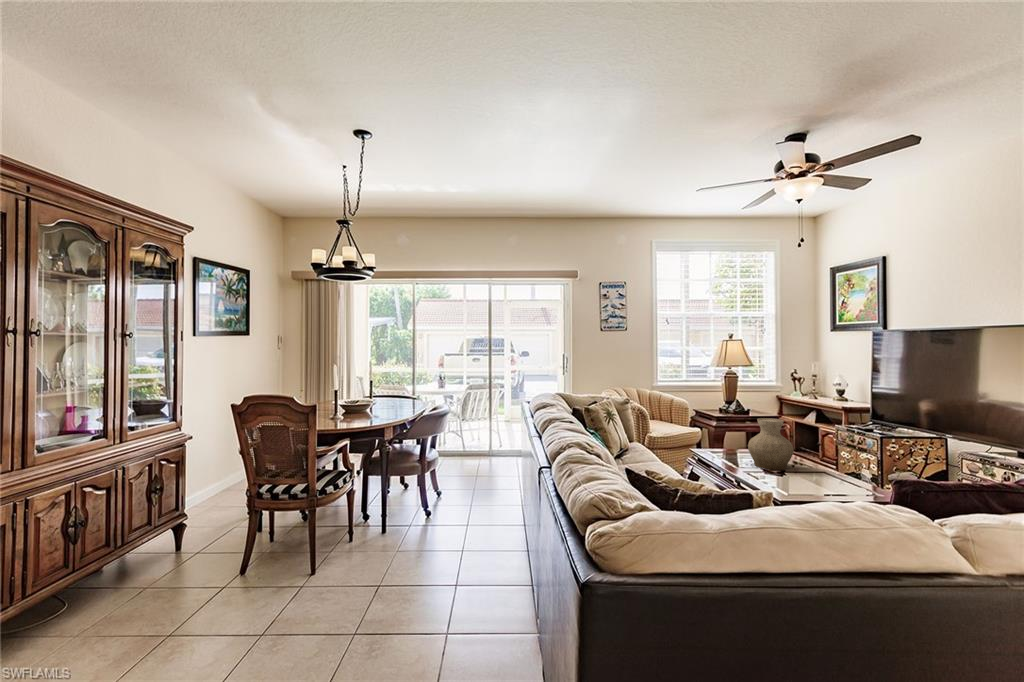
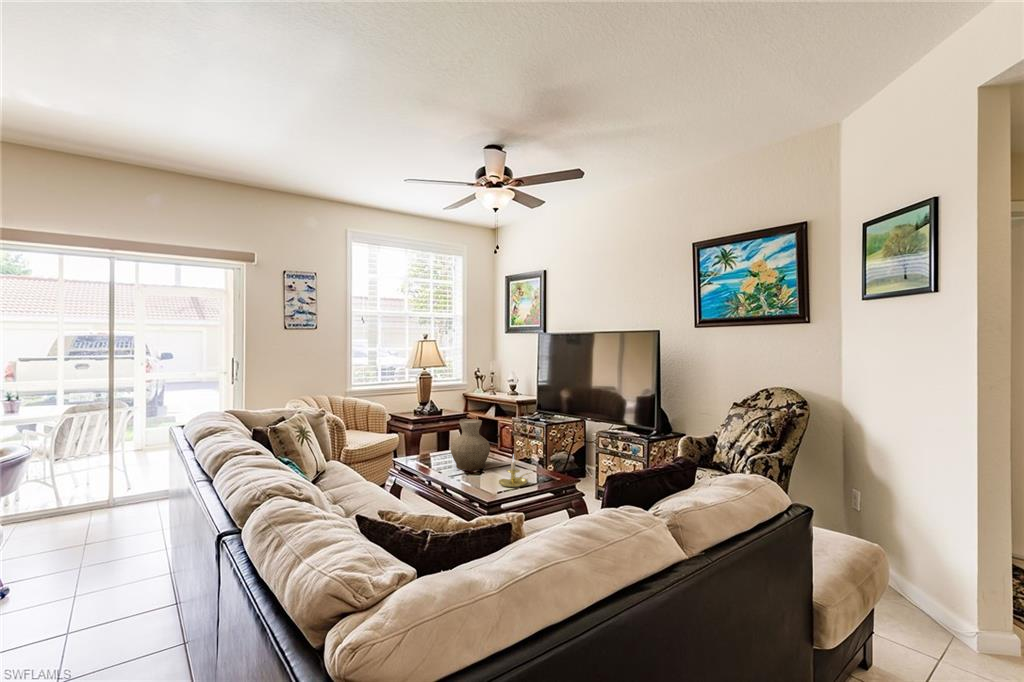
candle holder: none [797,457,840,492] -> present [499,455,530,487]

